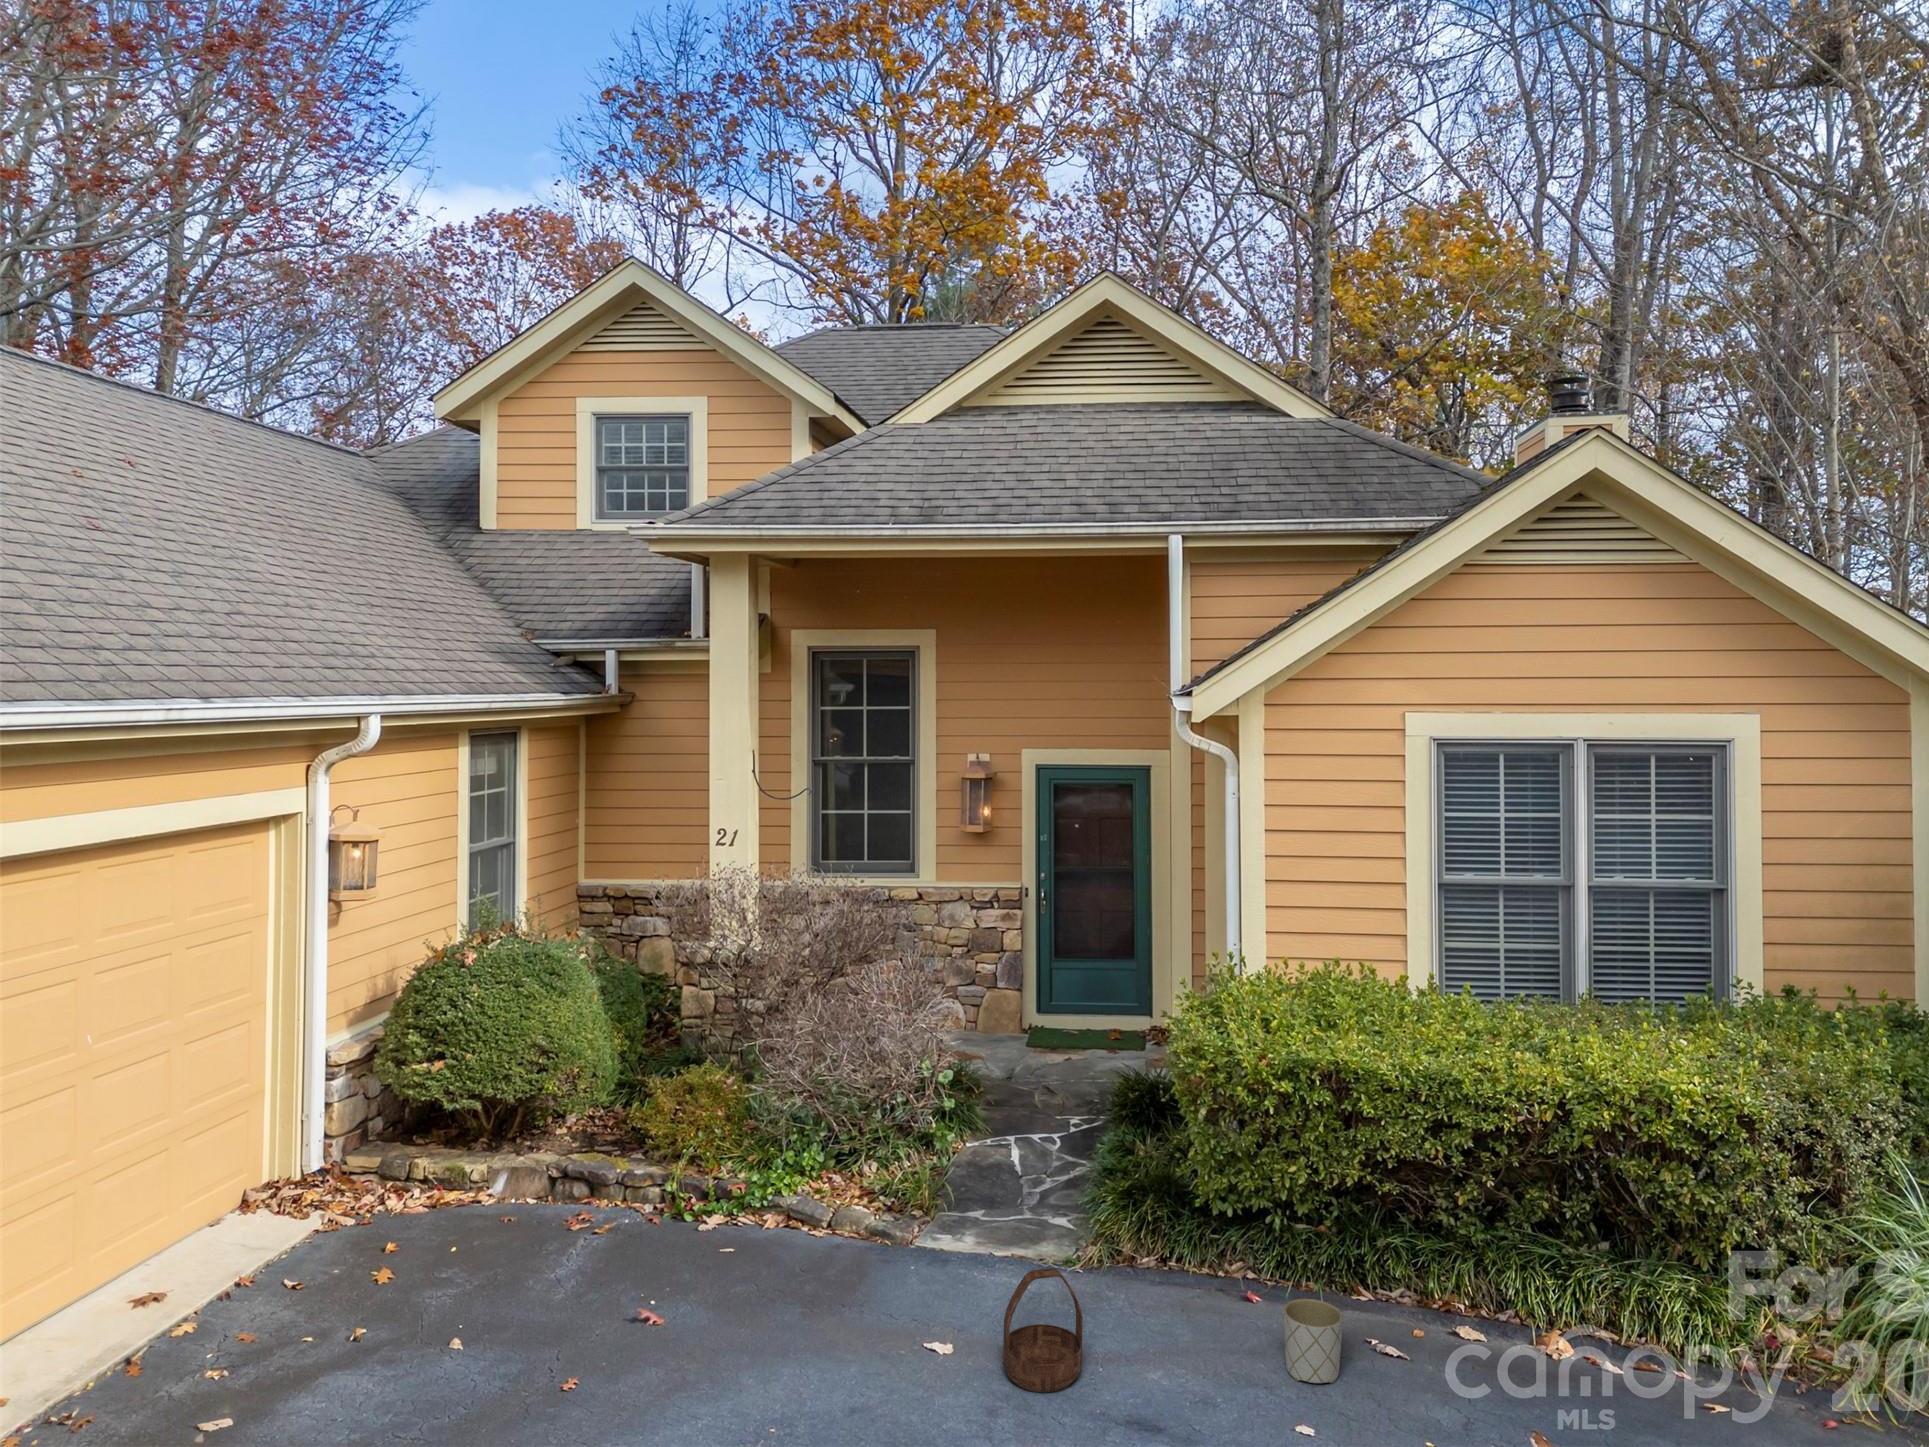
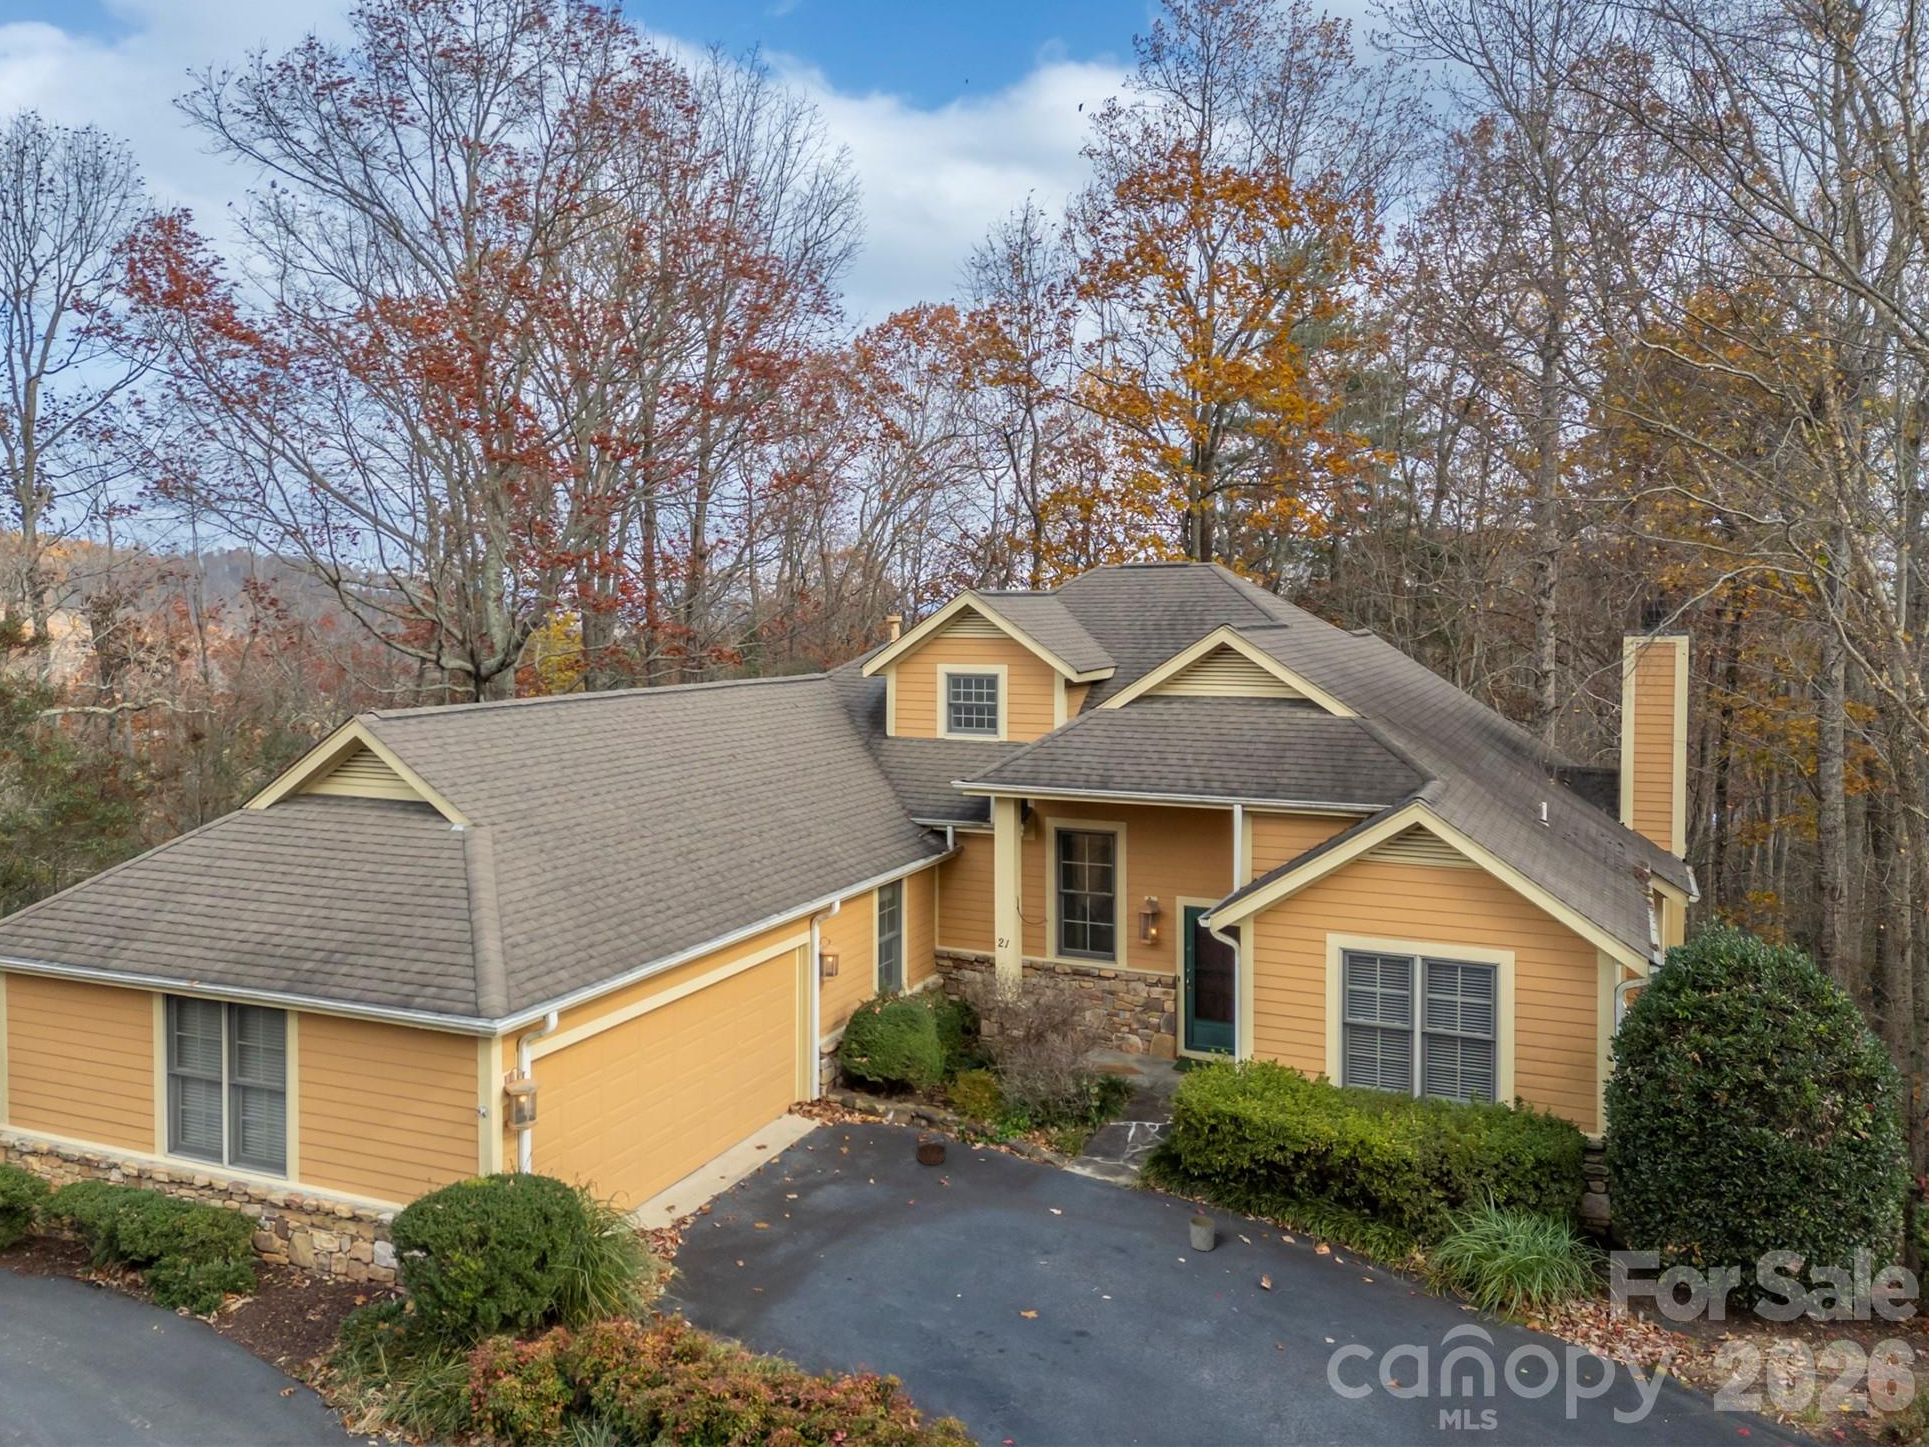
basket: present [1003,1268,1083,1393] -> present [917,1123,946,1165]

